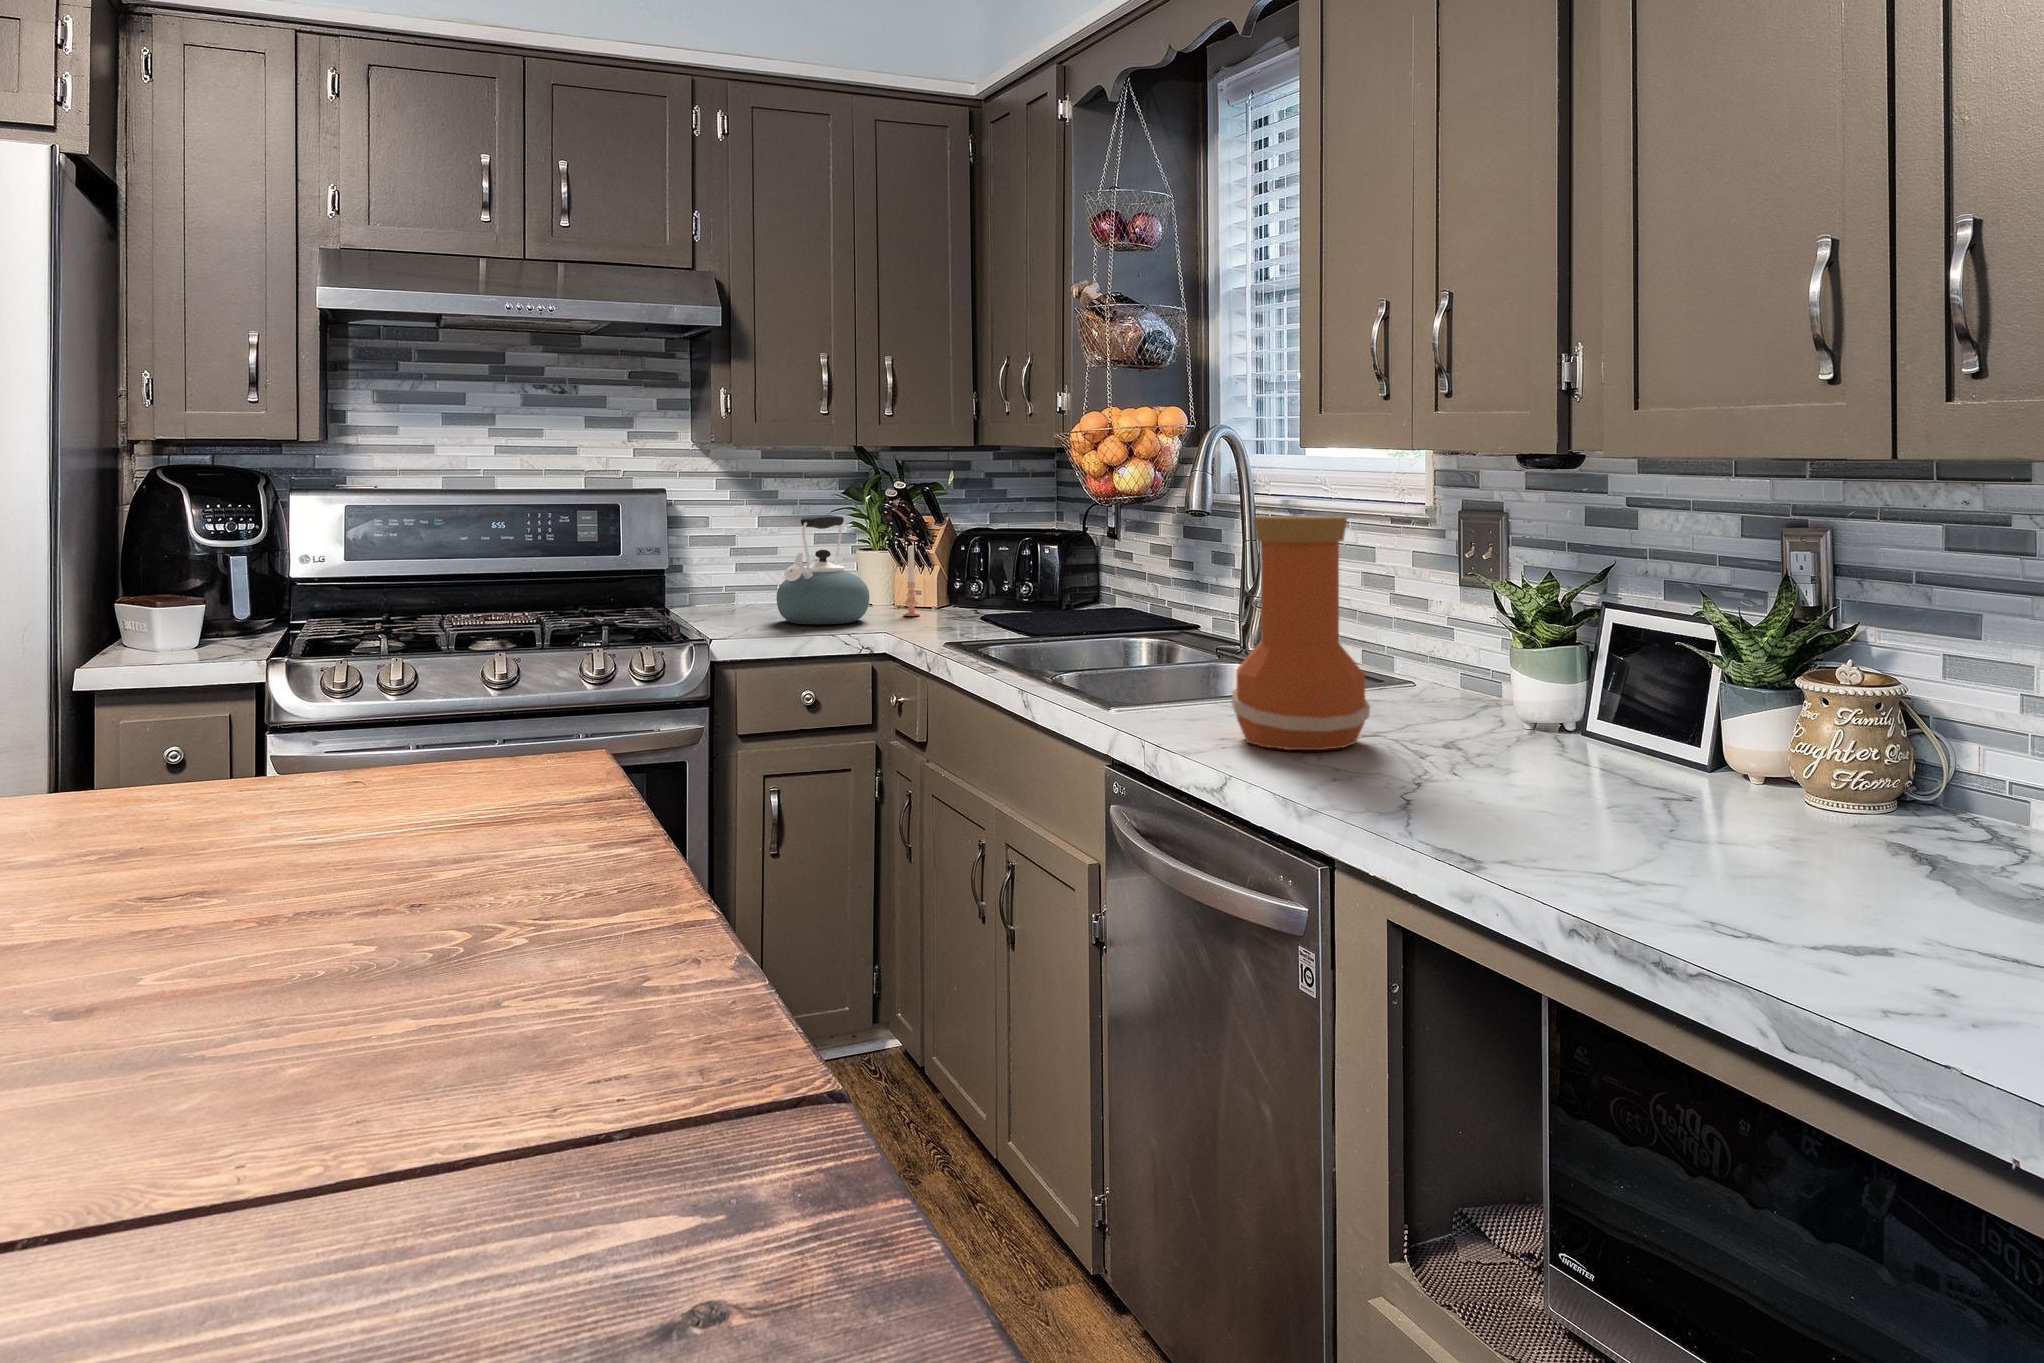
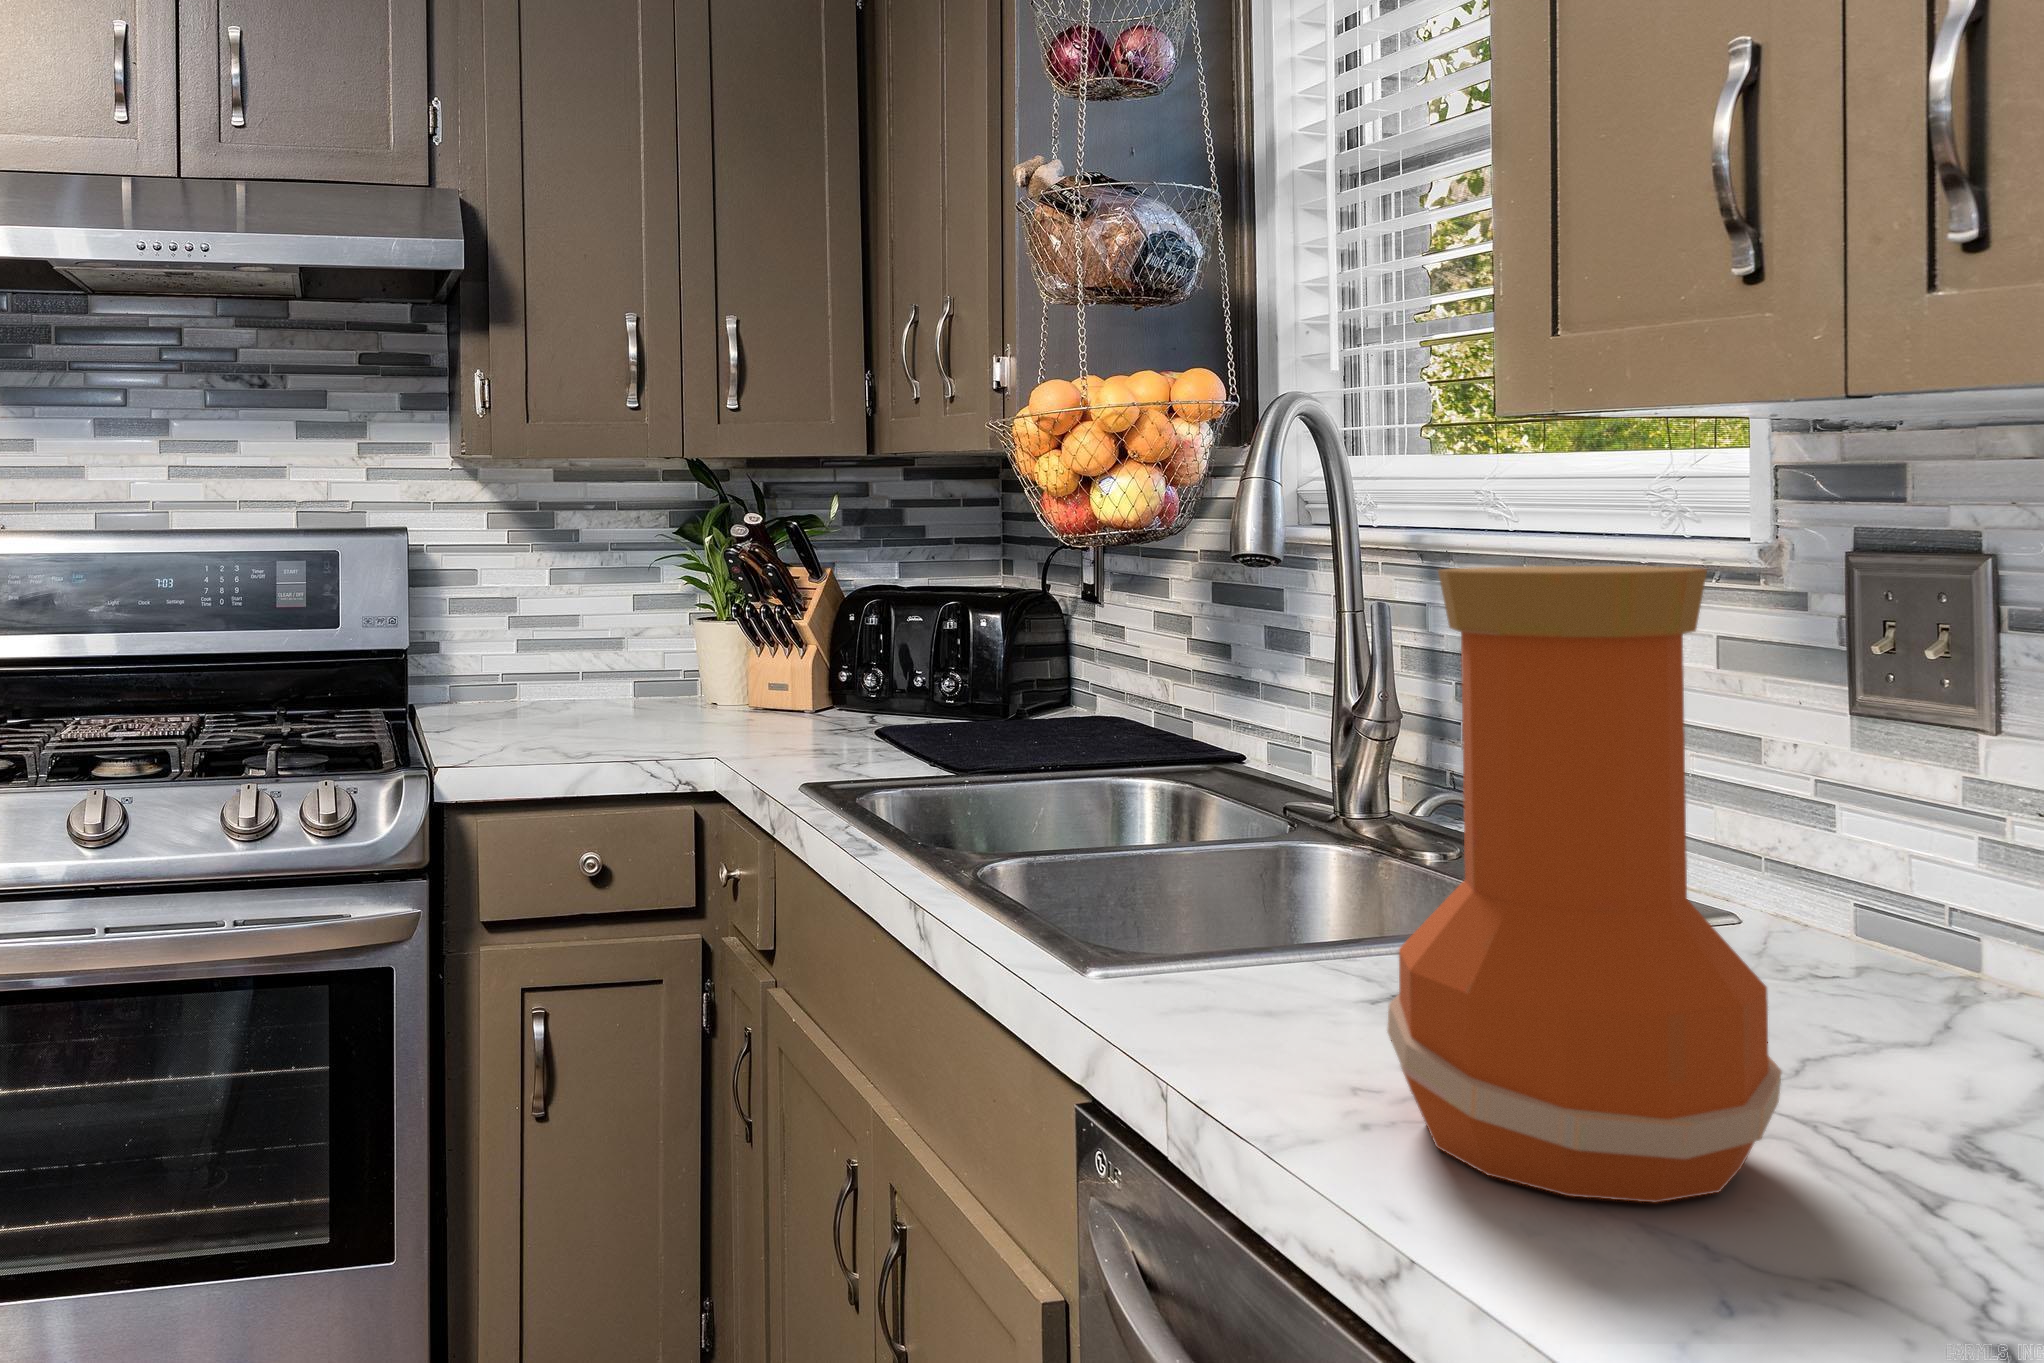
kettle: present [776,515,869,624] -> none [546,567,693,744]
candle: present [903,545,920,616] -> none [751,612,779,727]

